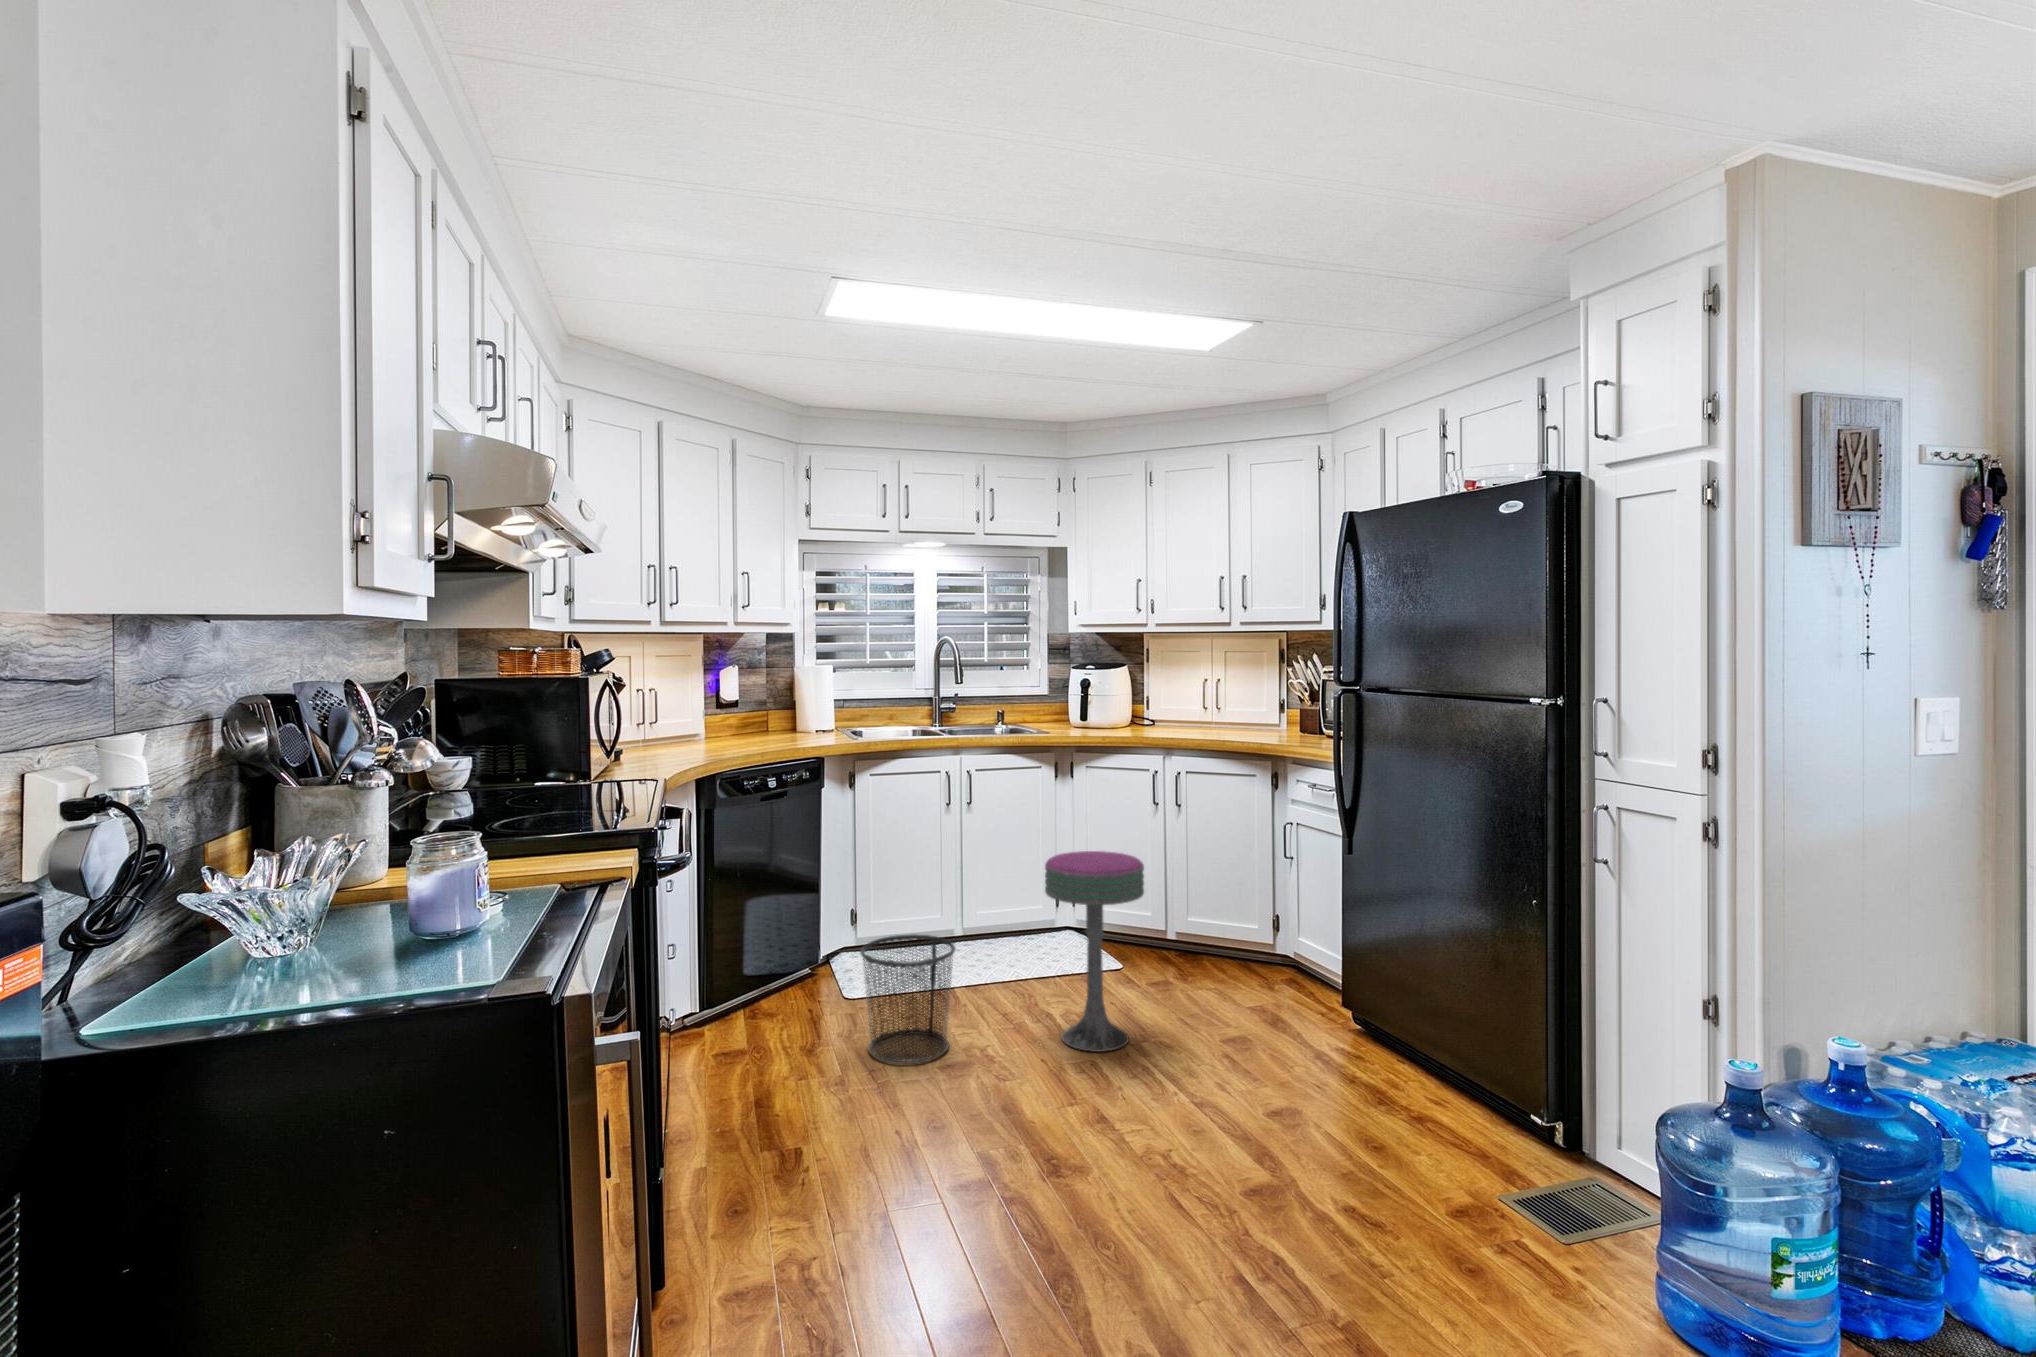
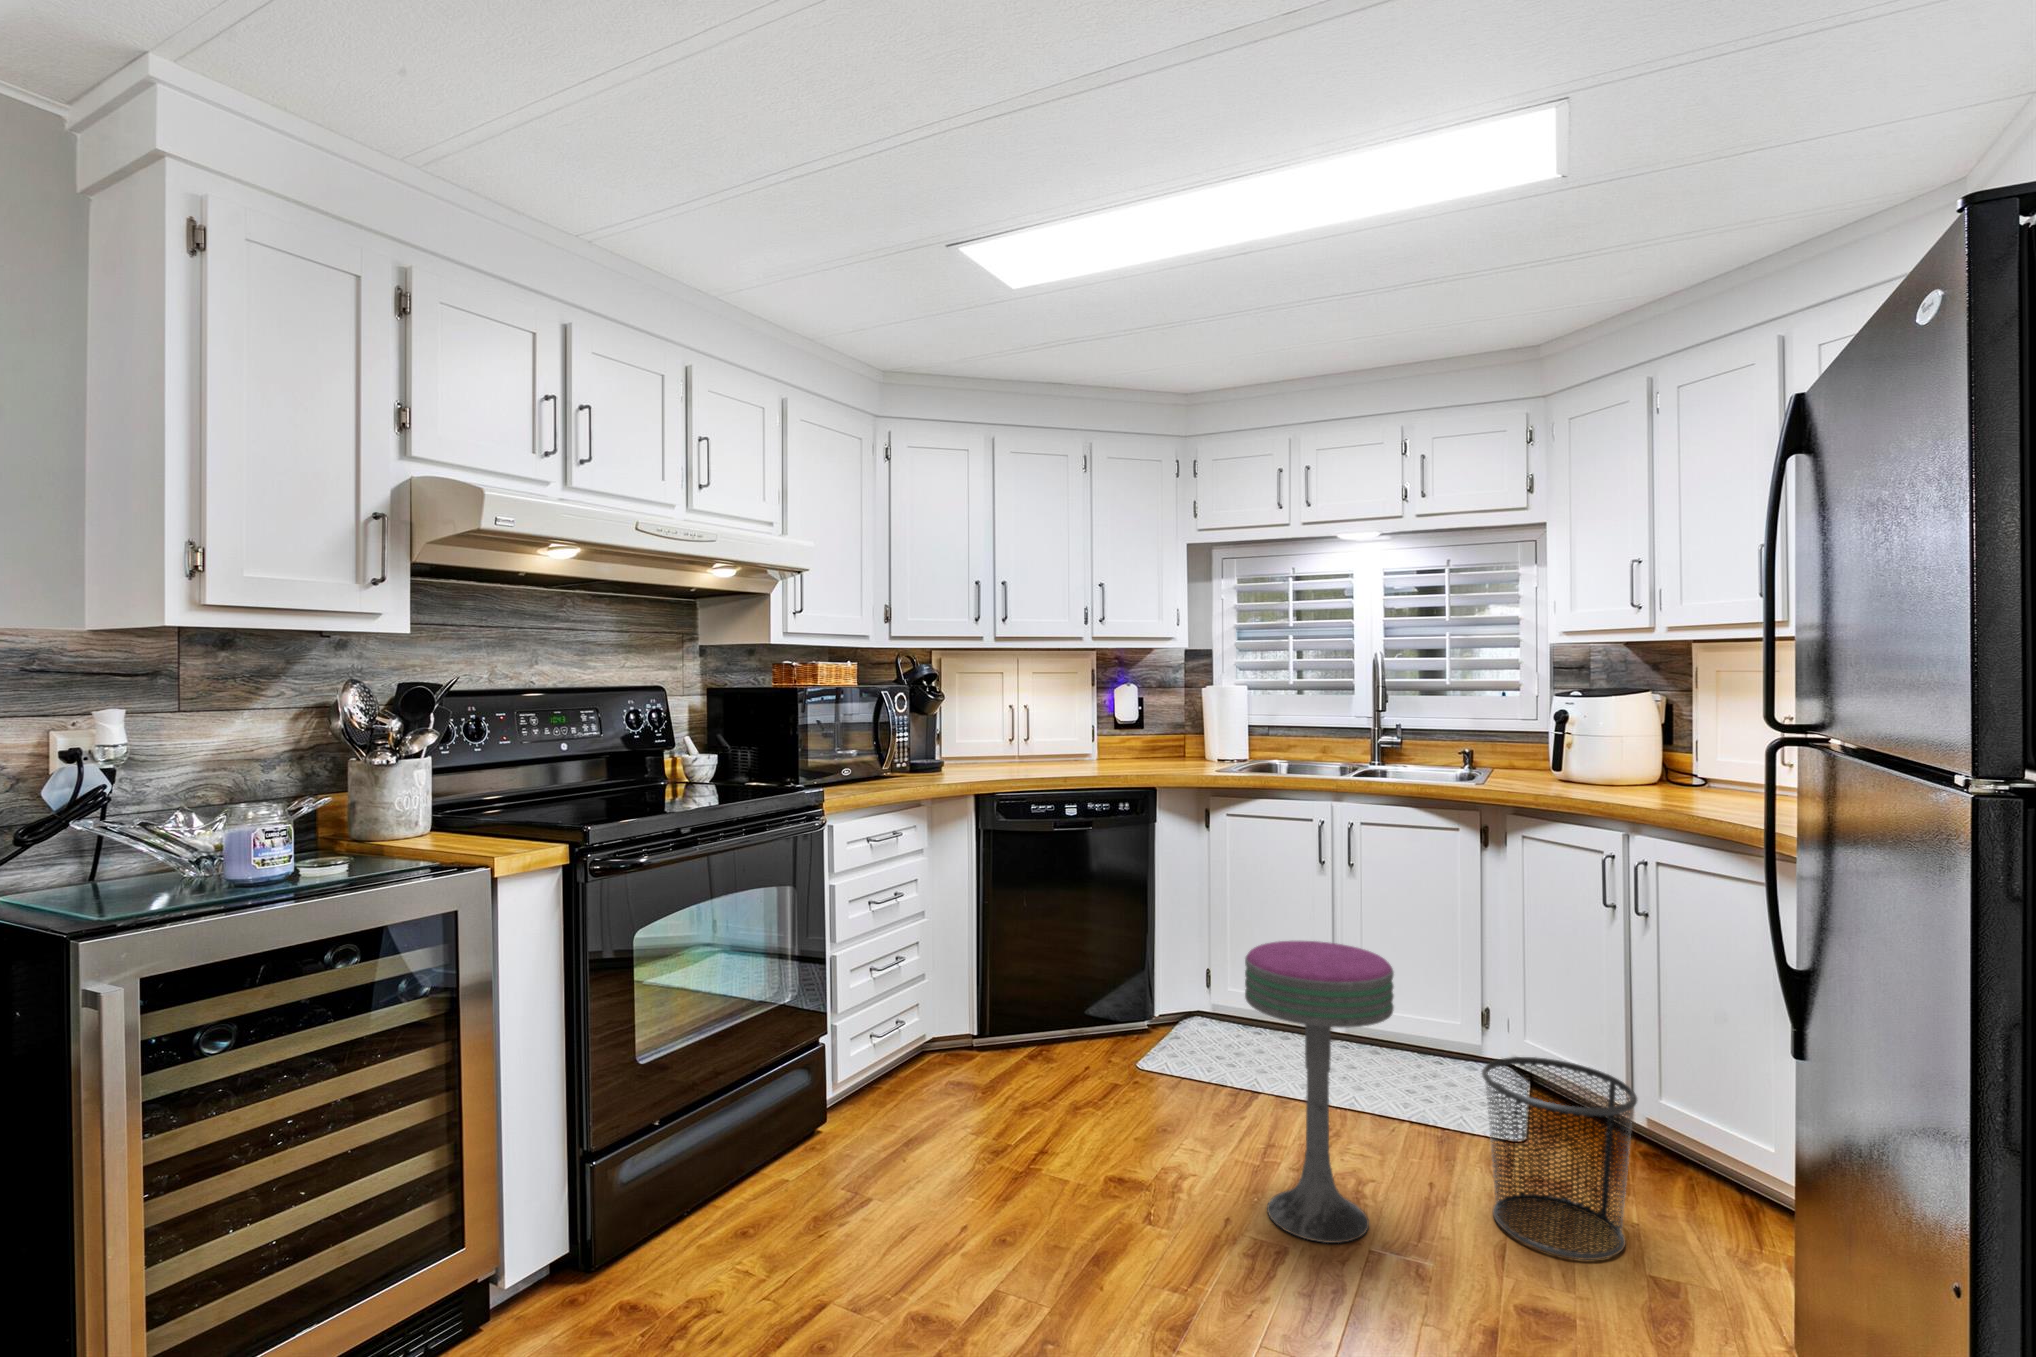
waste bin: present [860,934,956,1064] -> present [1482,1057,1637,1260]

